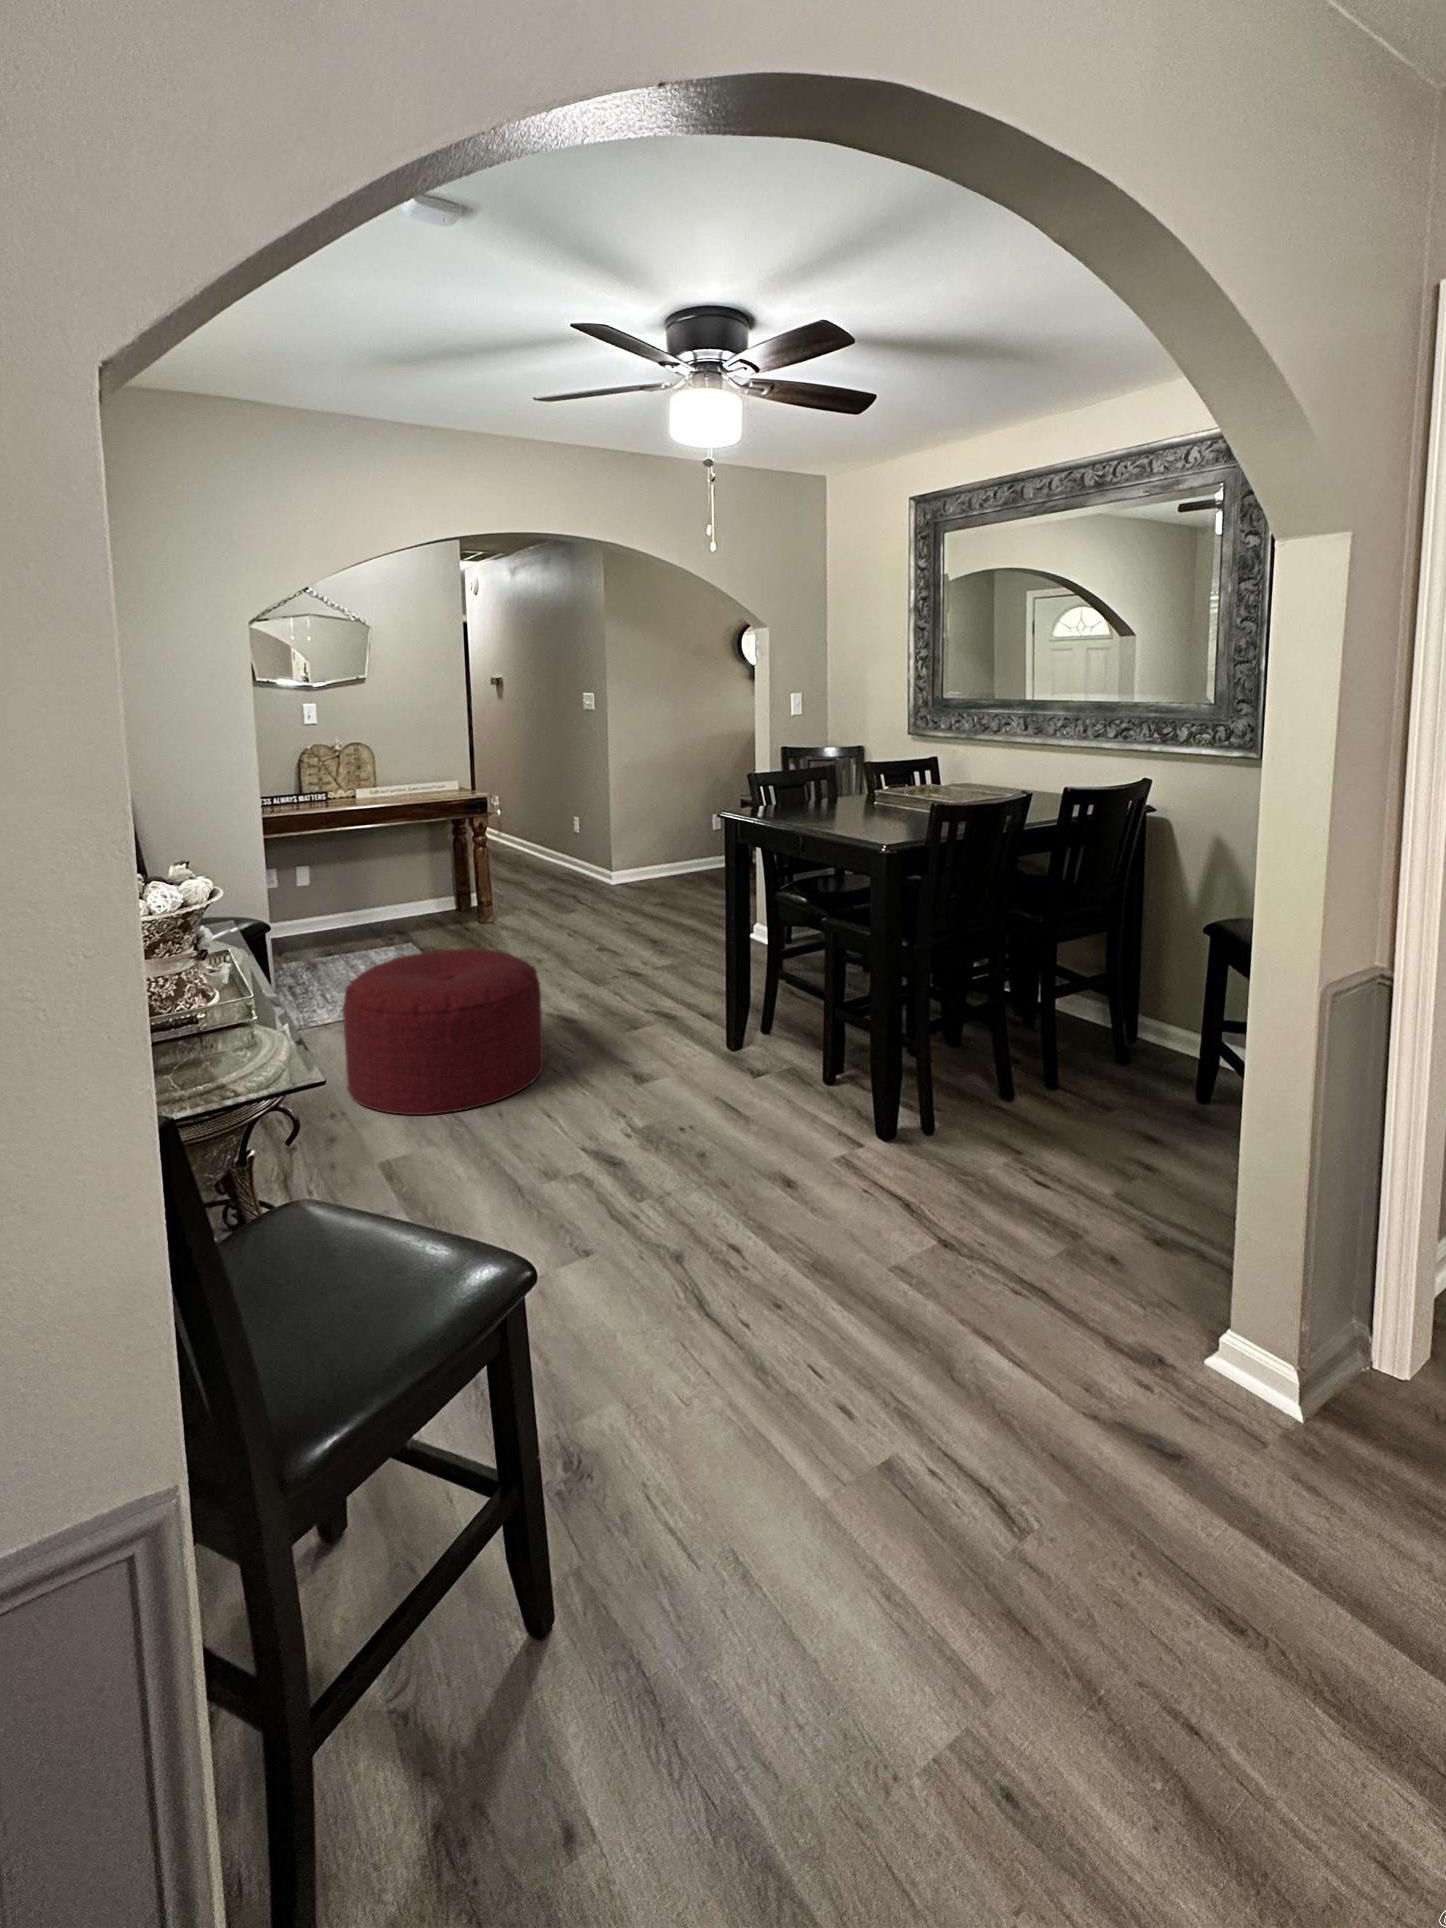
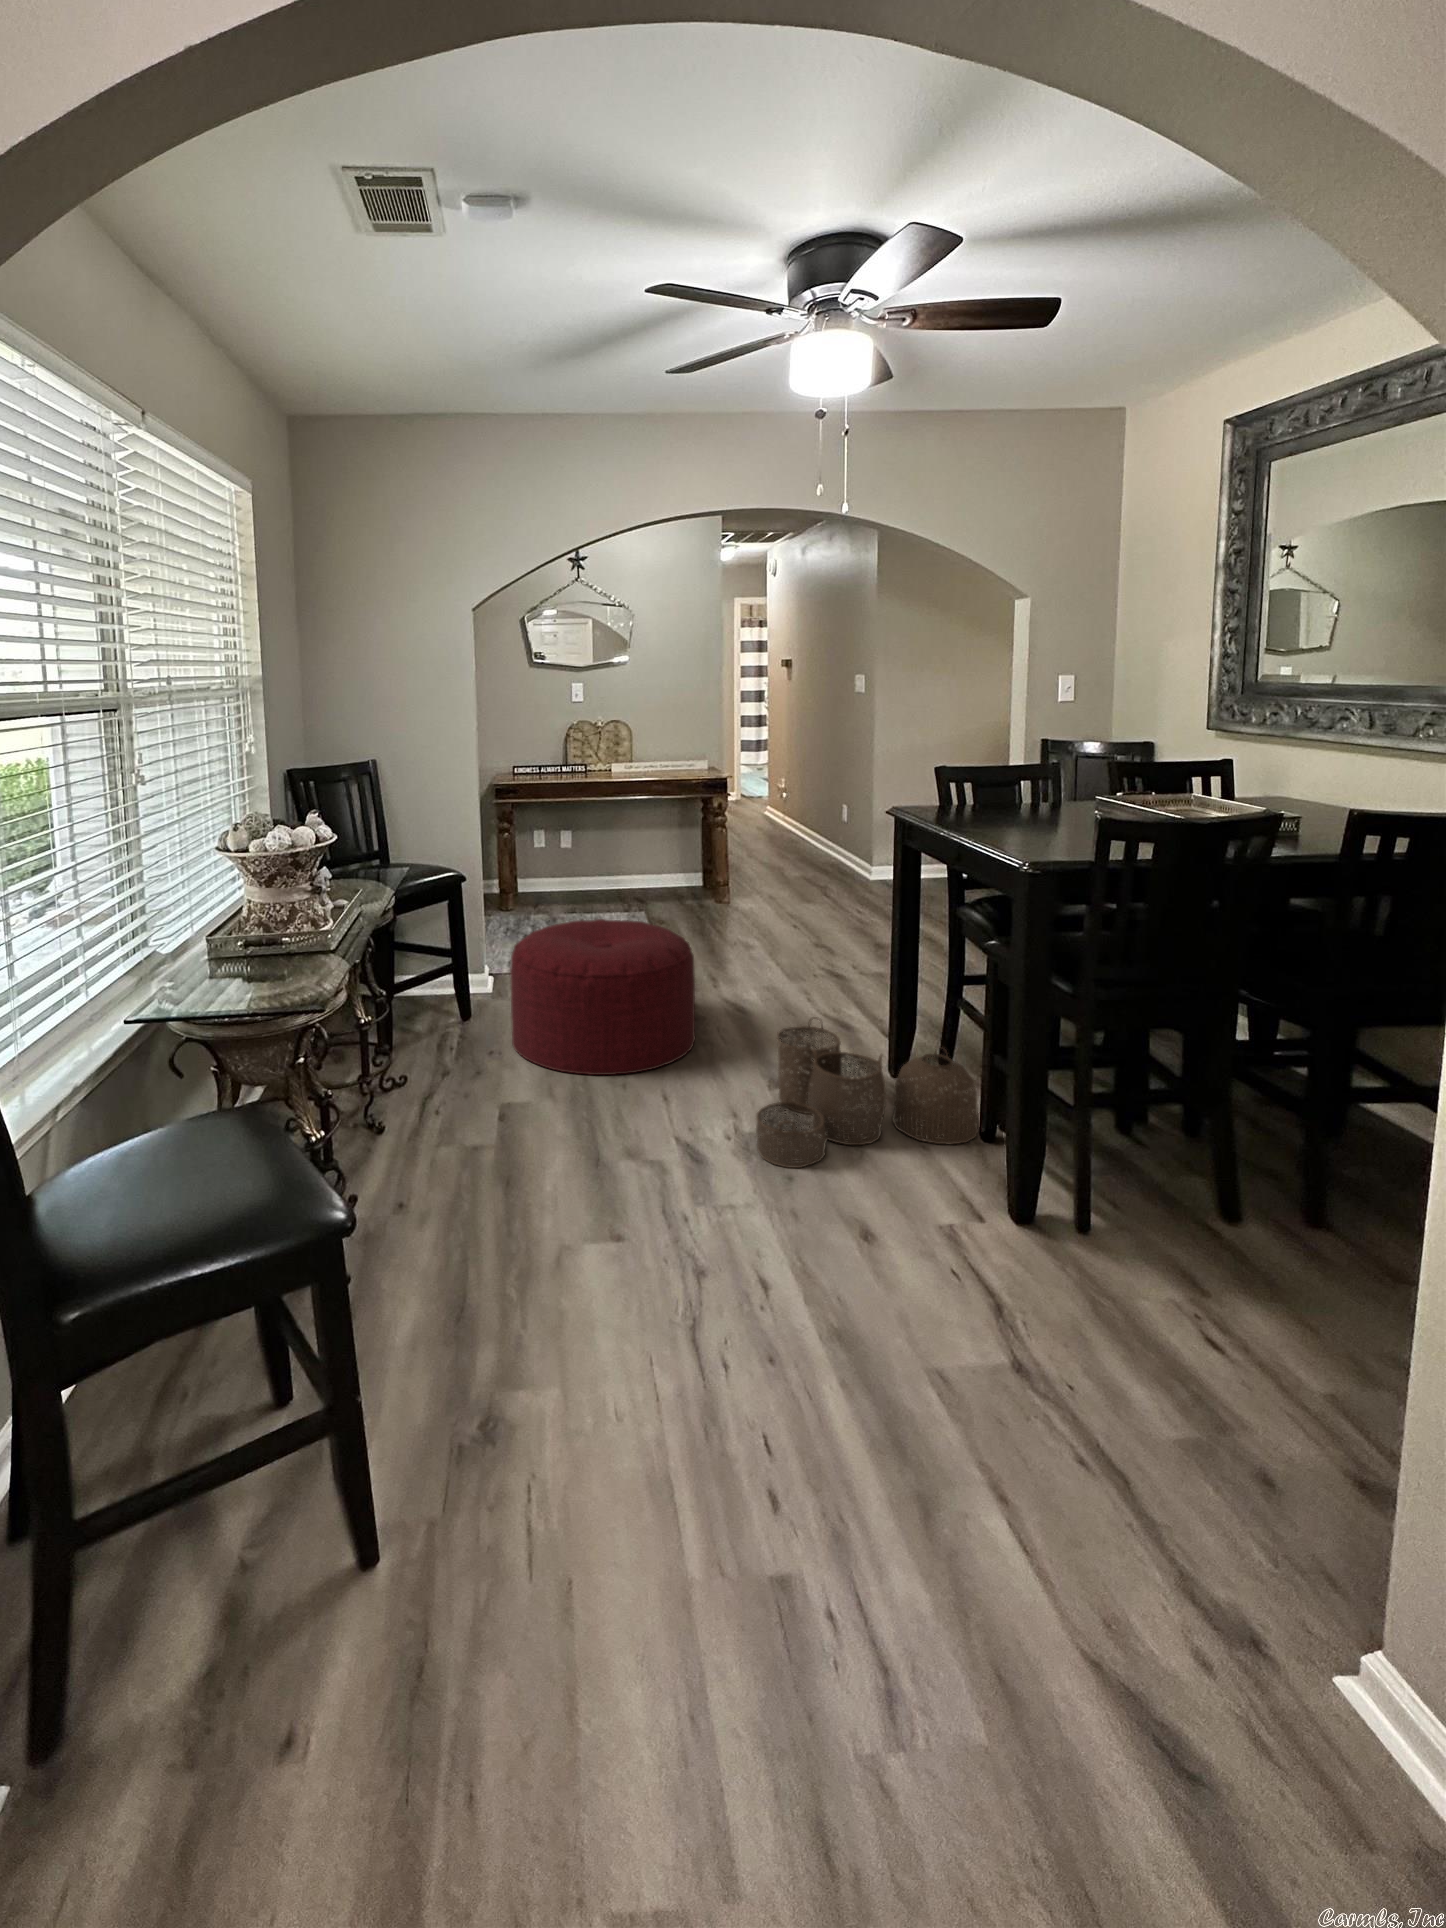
woven basket: none [645,1010,821,1148] -> present [756,1017,978,1168]

